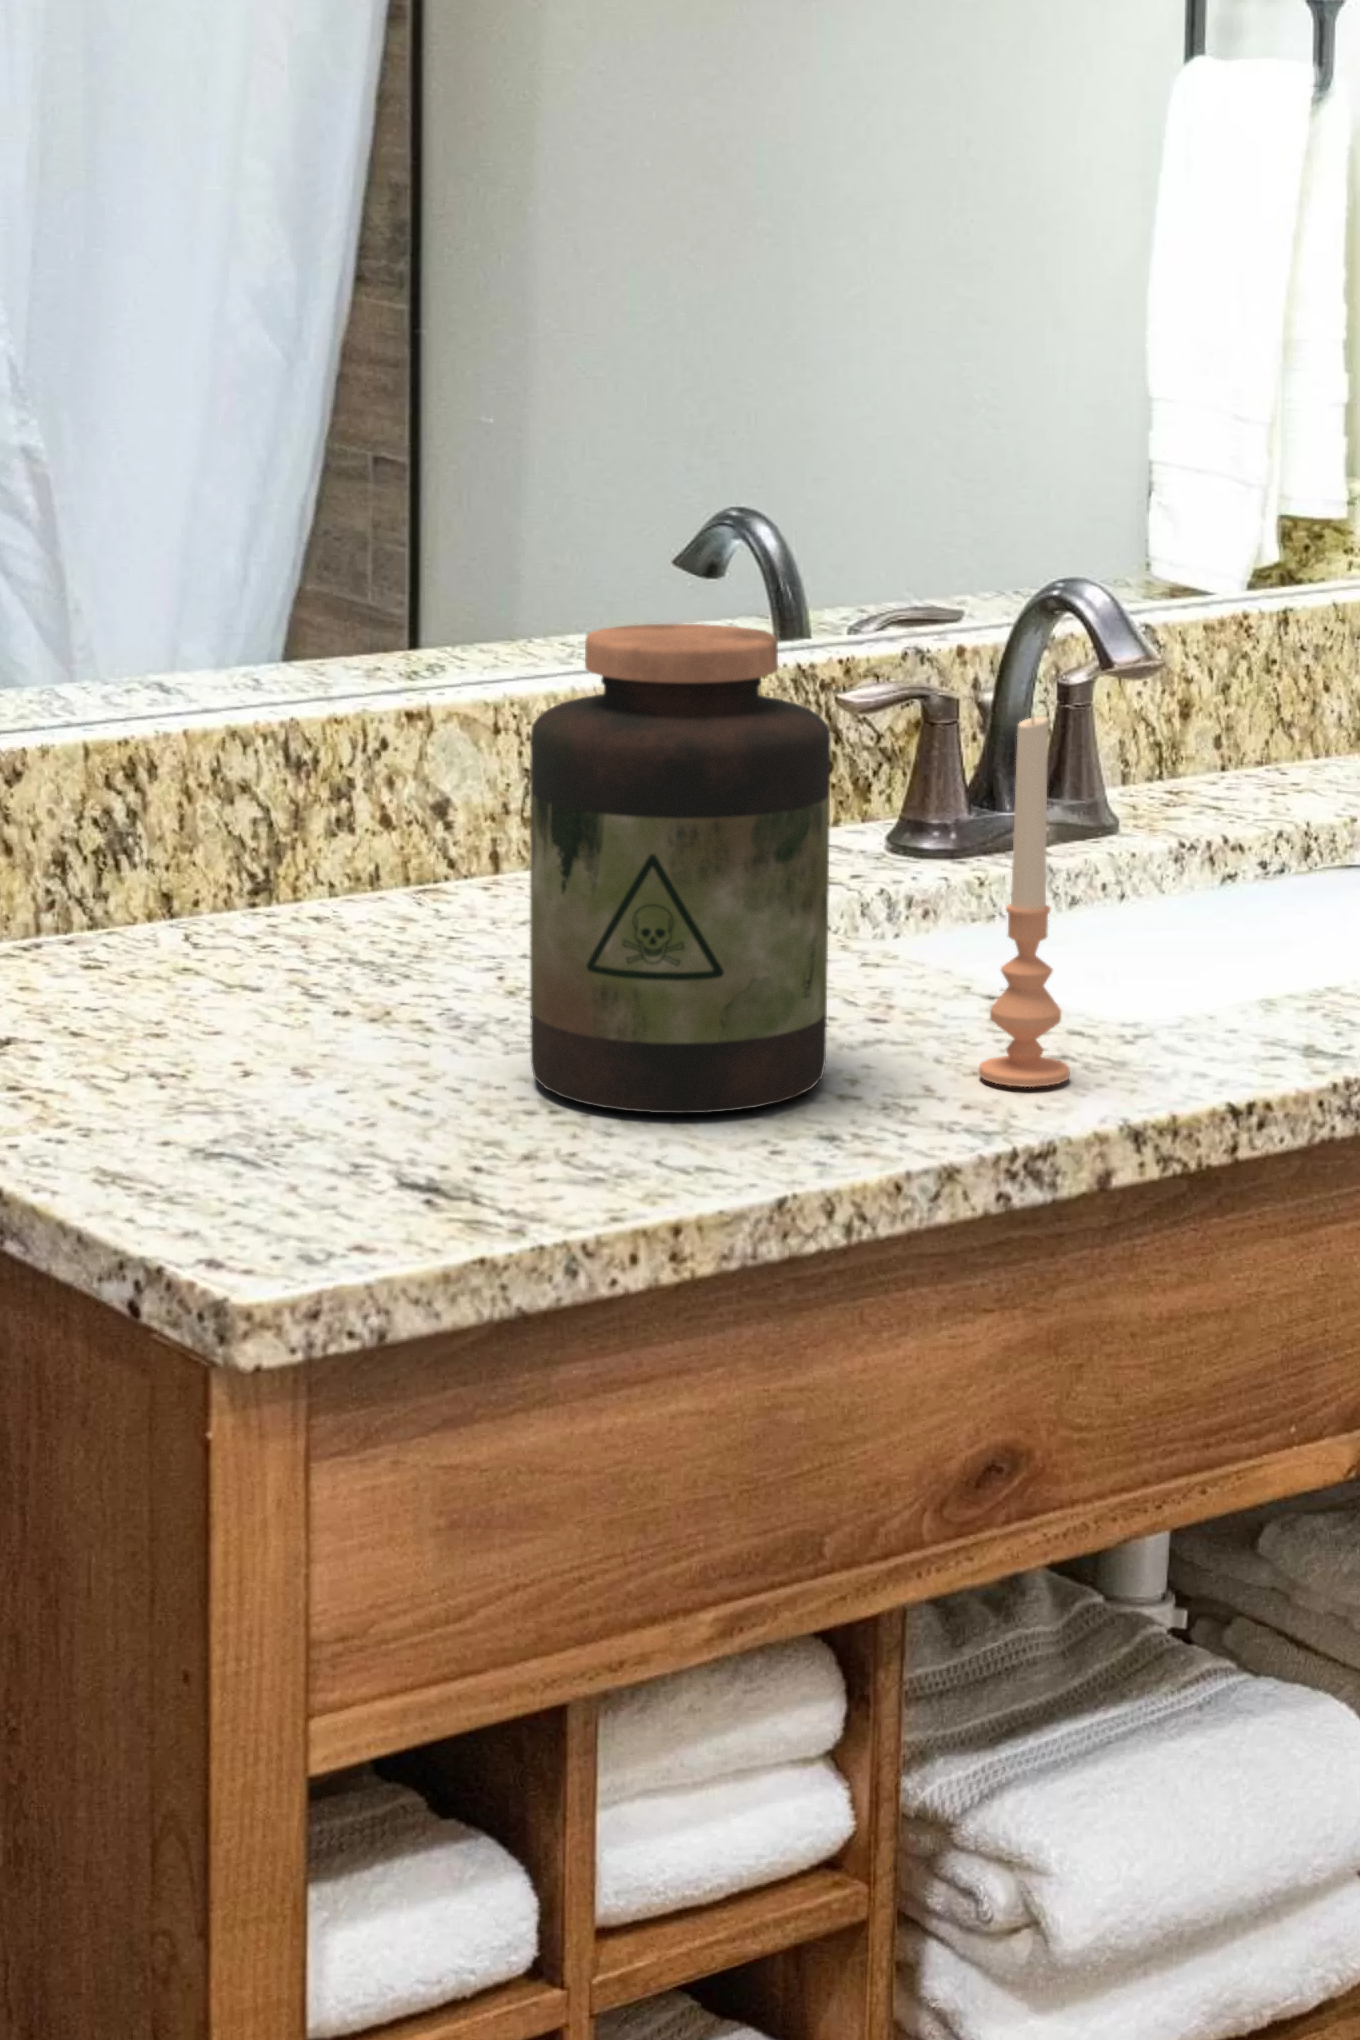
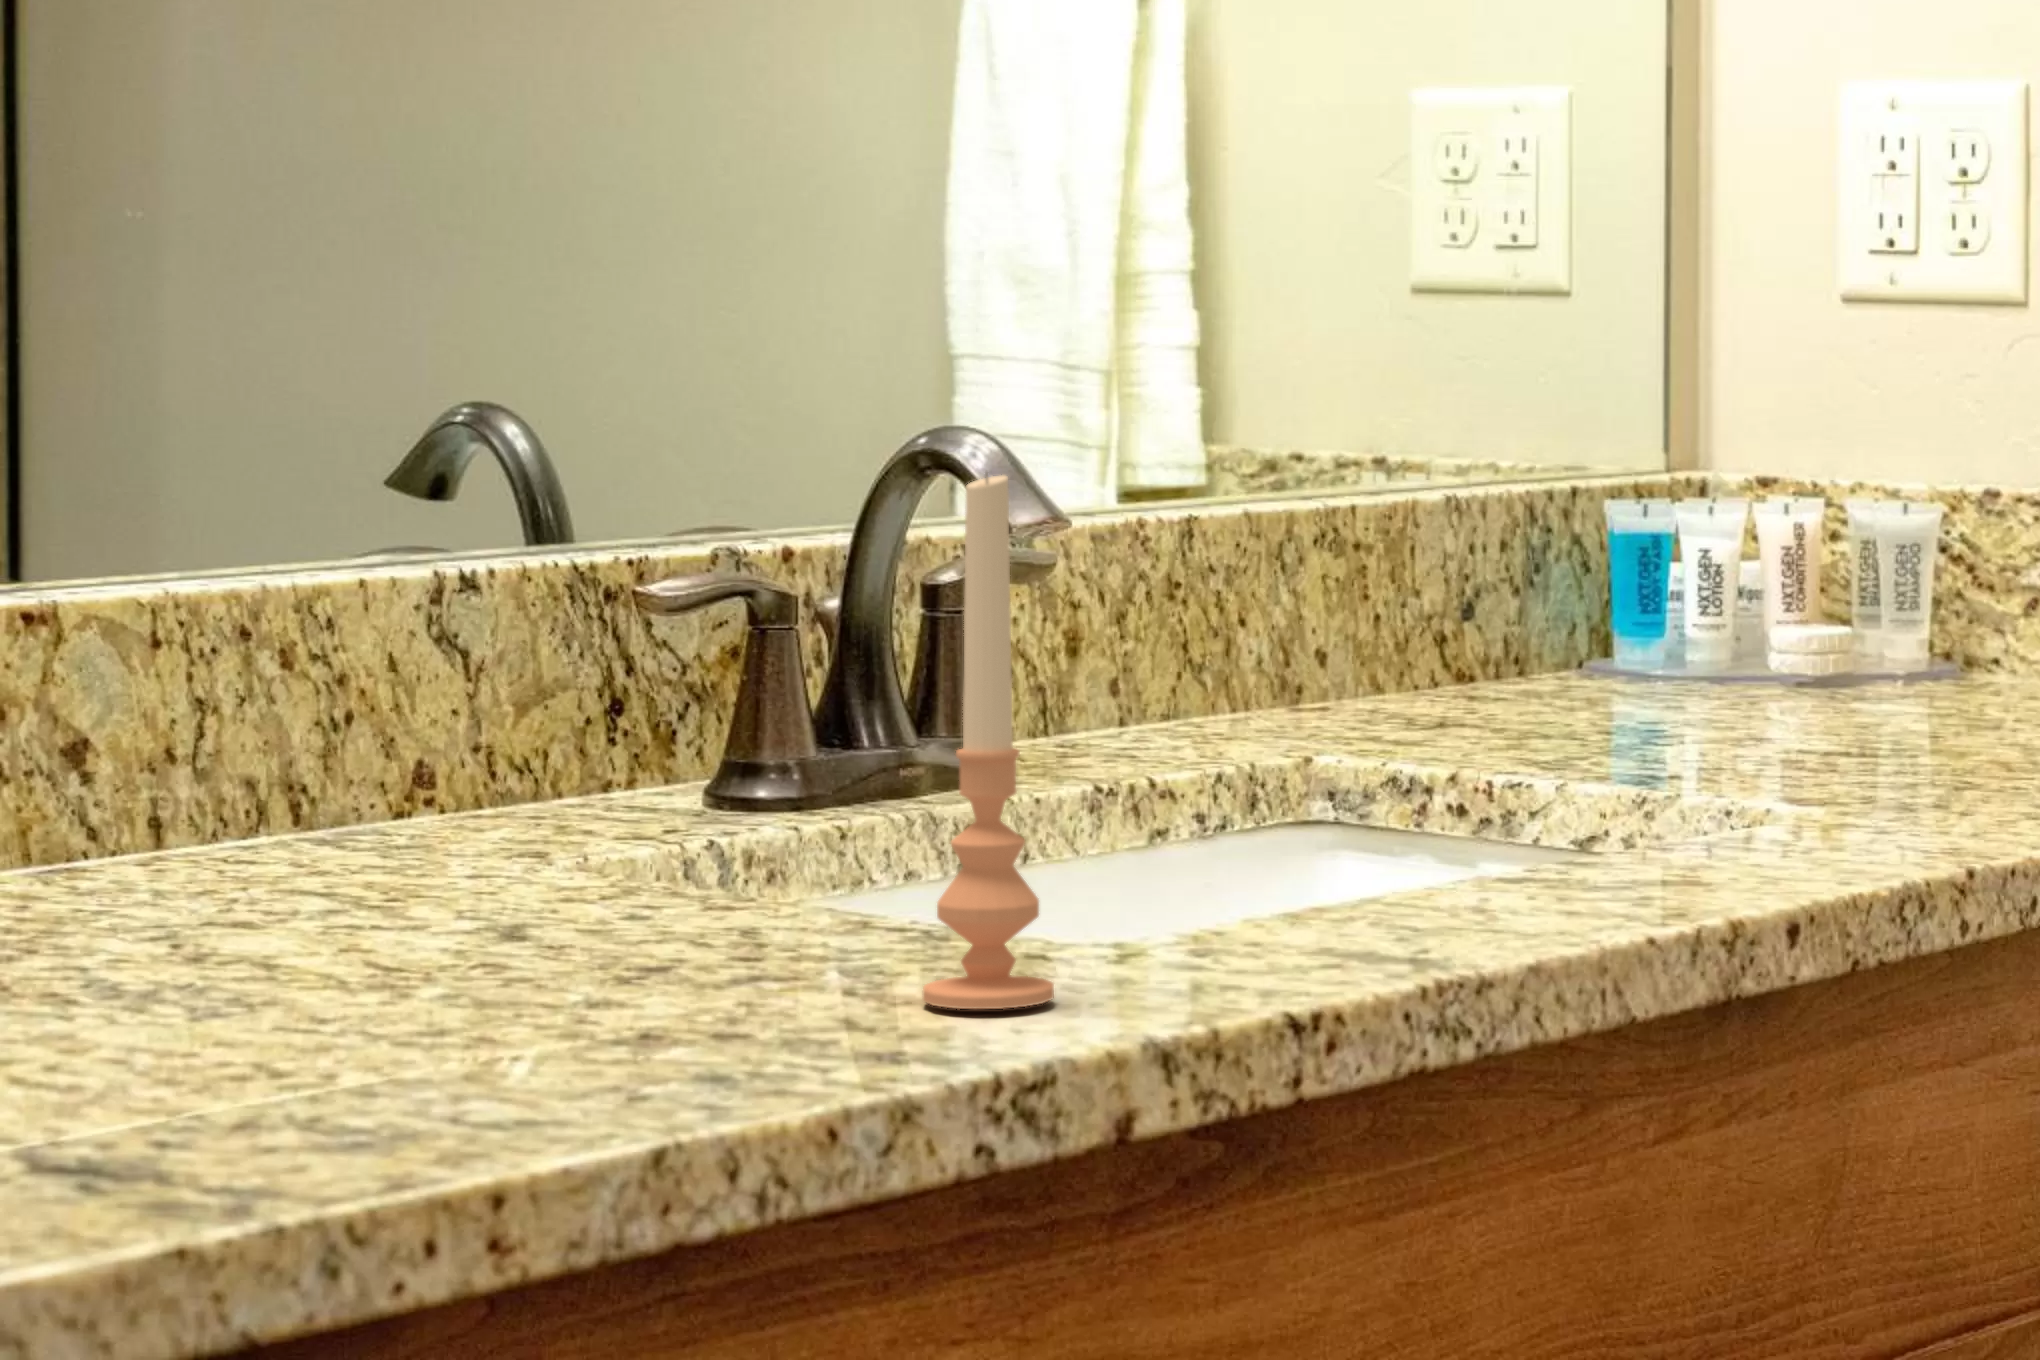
jar: present [530,624,831,1113] -> none [244,362,699,1063]

